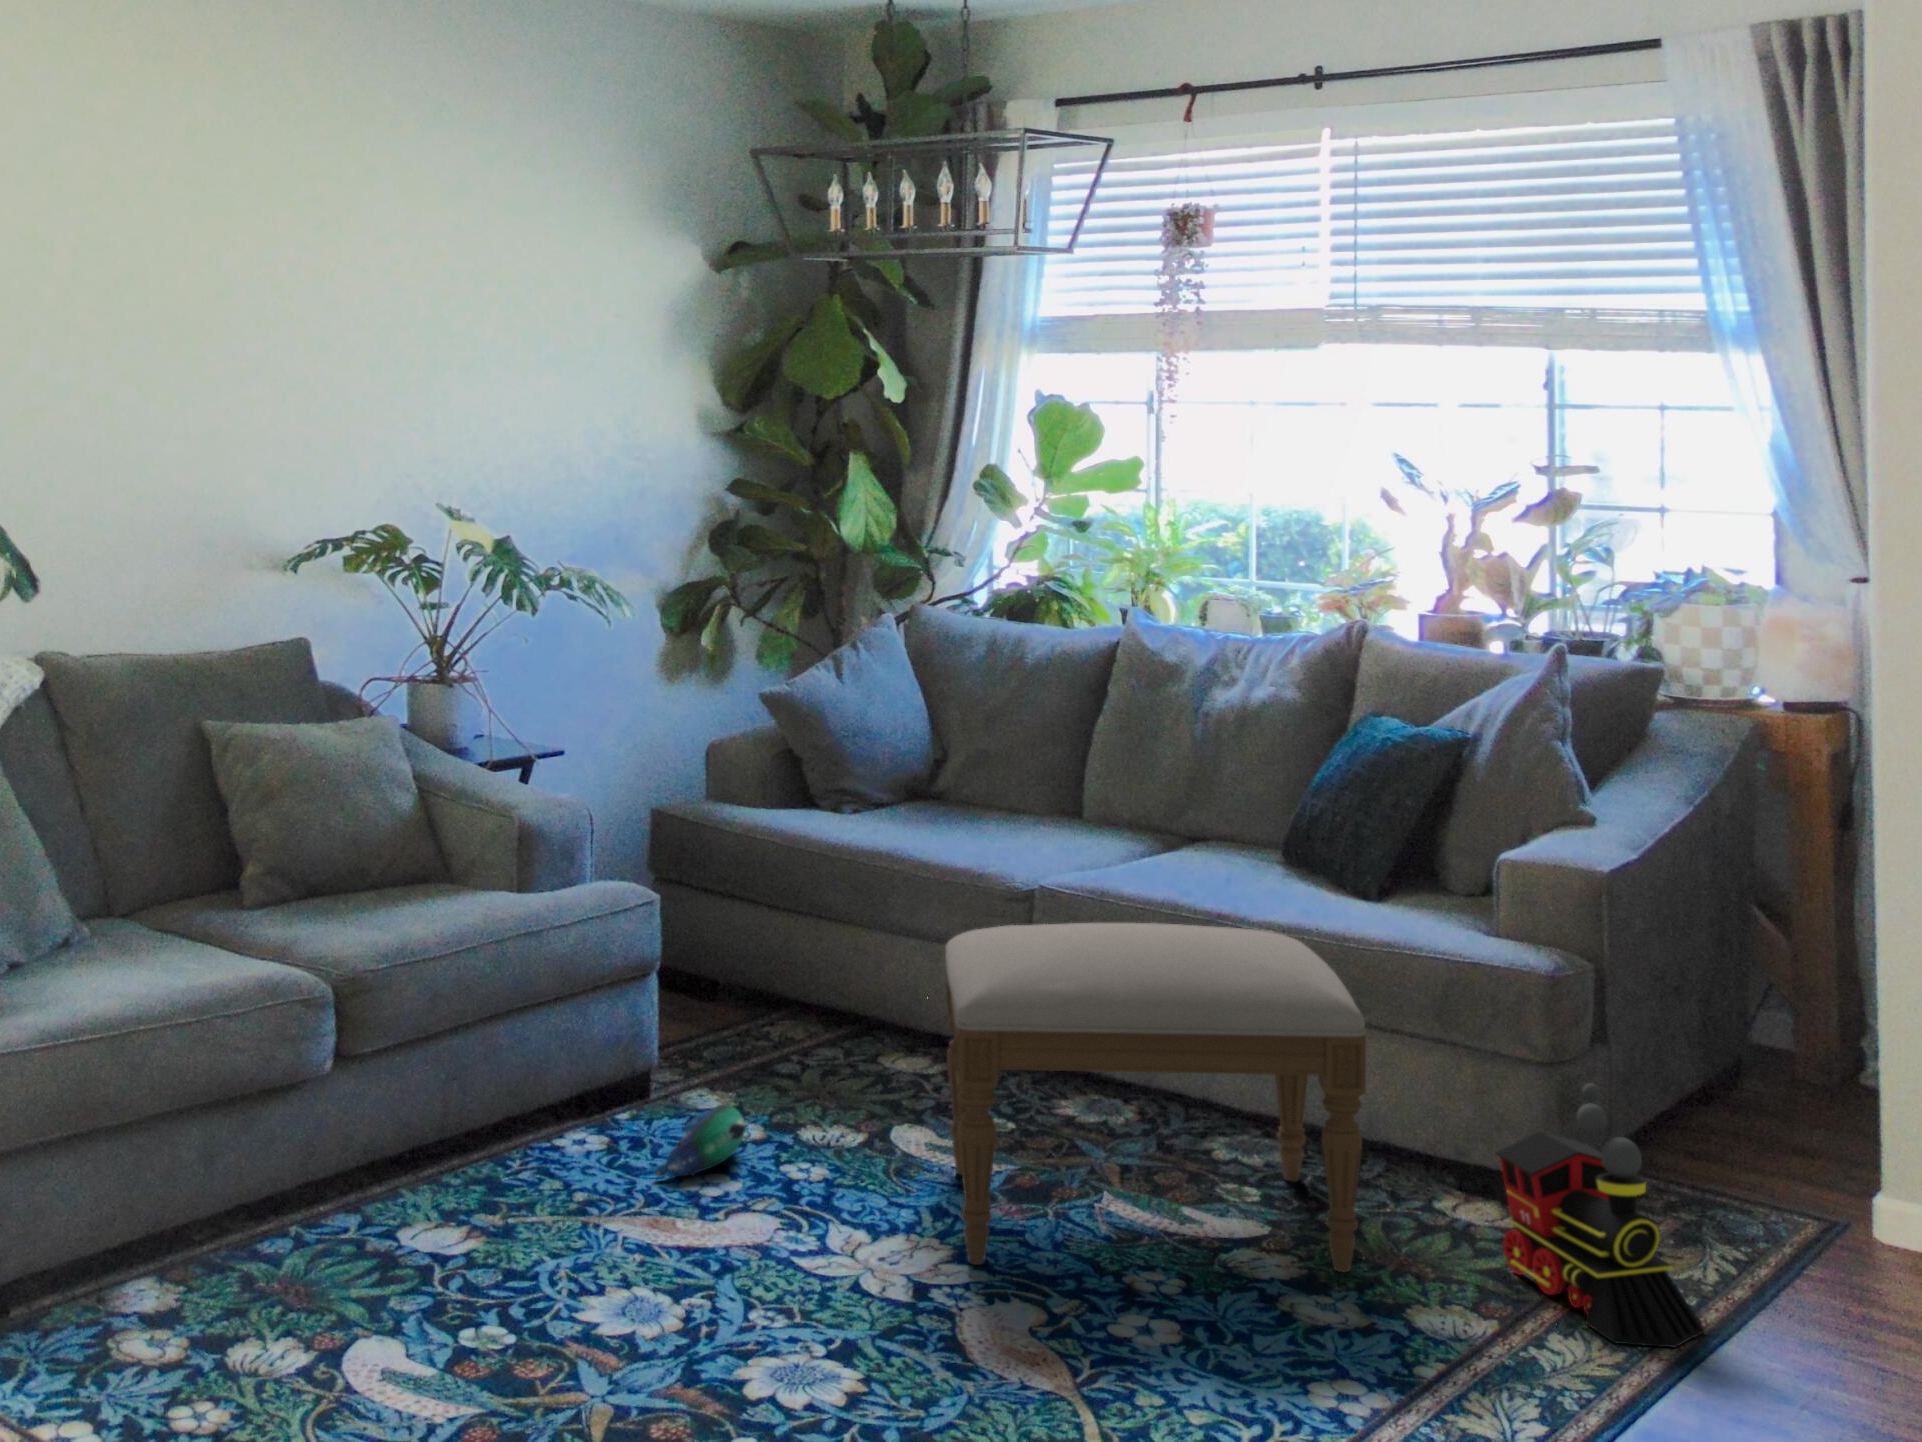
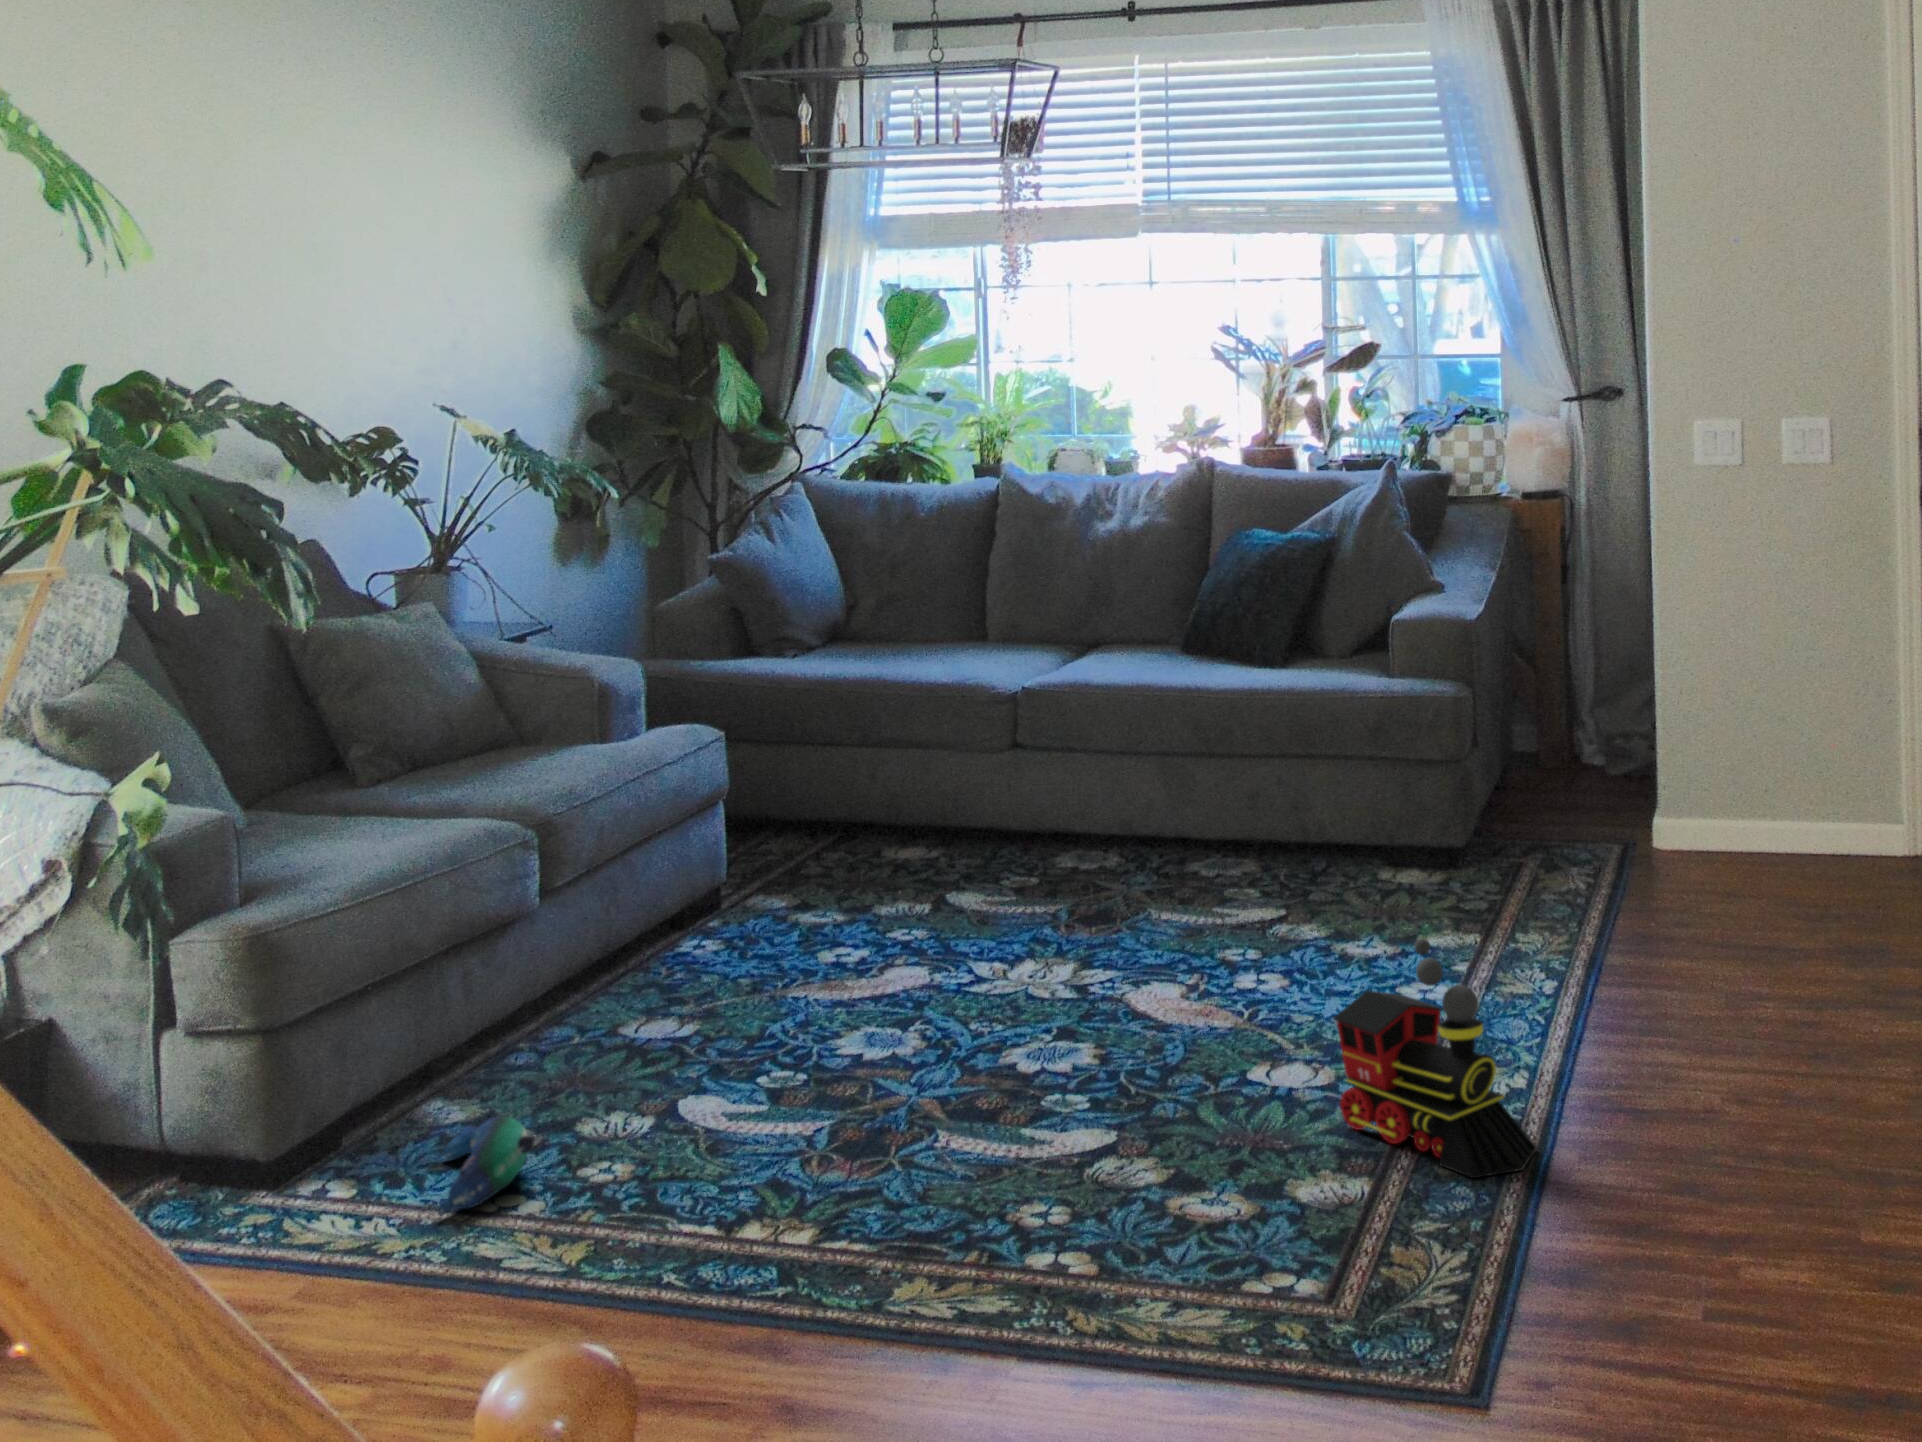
ottoman: present [945,923,1366,1272] -> none [753,835,1227,1237]

